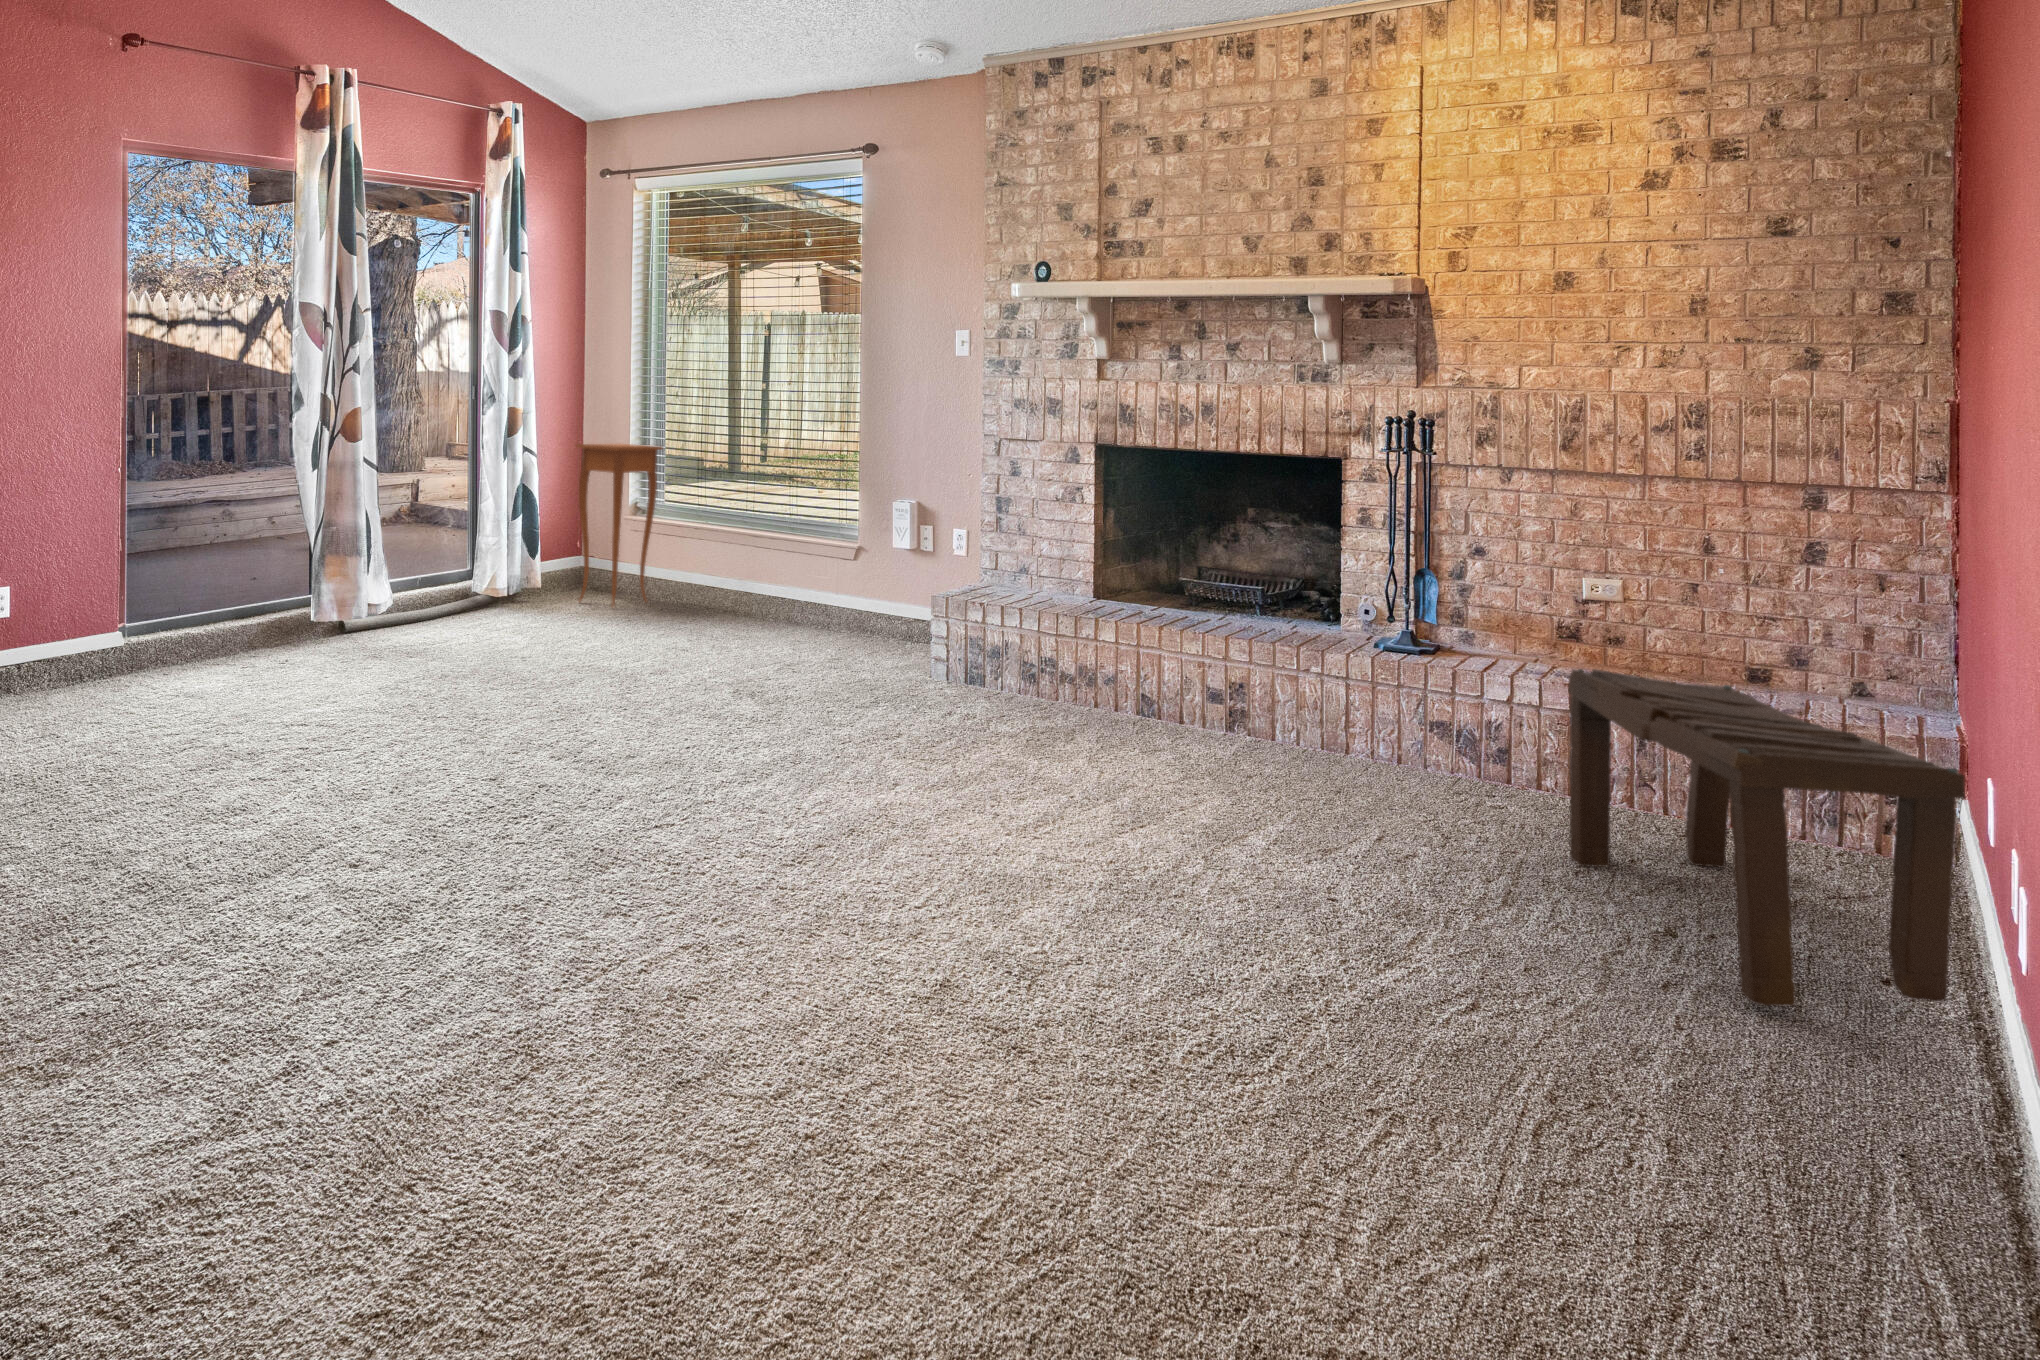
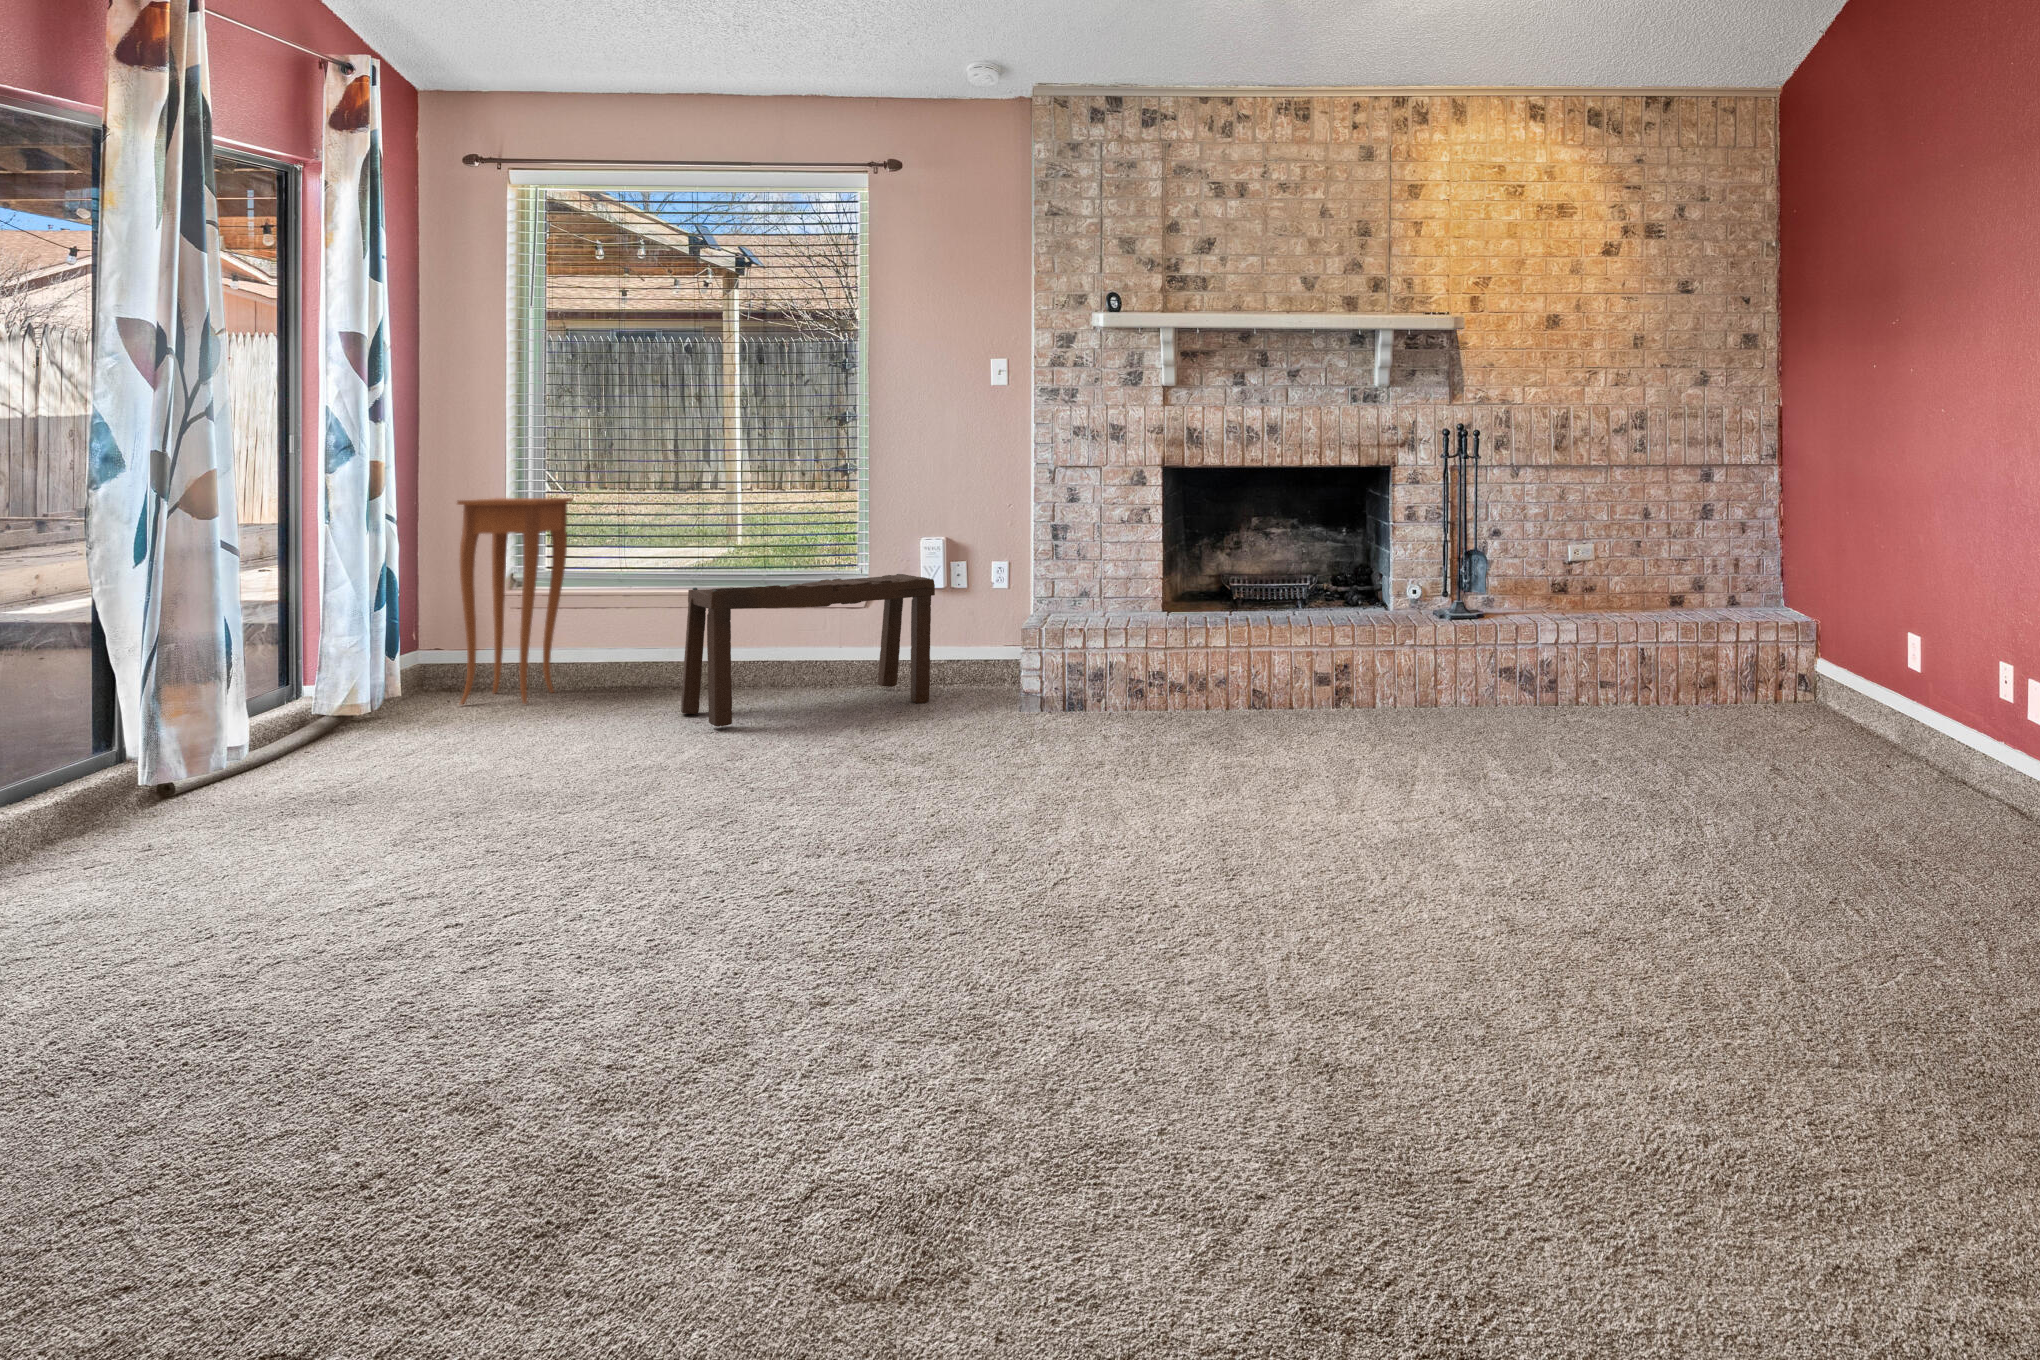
bench: present [1568,669,1965,1006] -> present [681,574,935,727]

